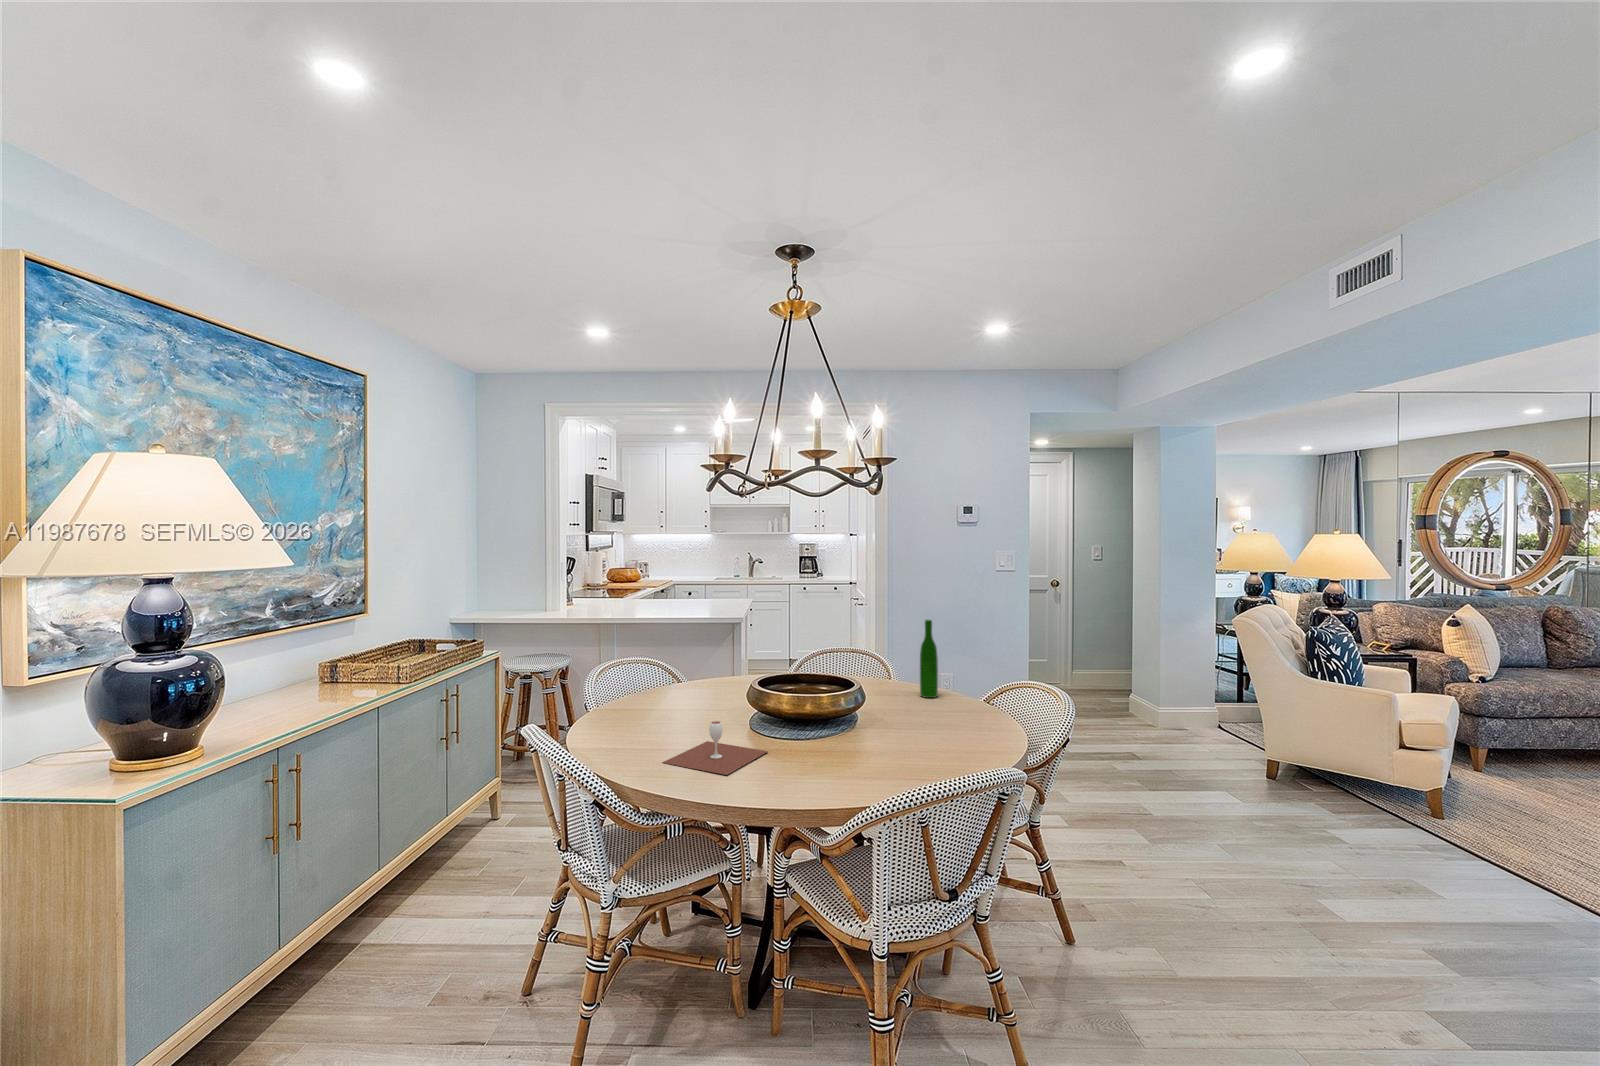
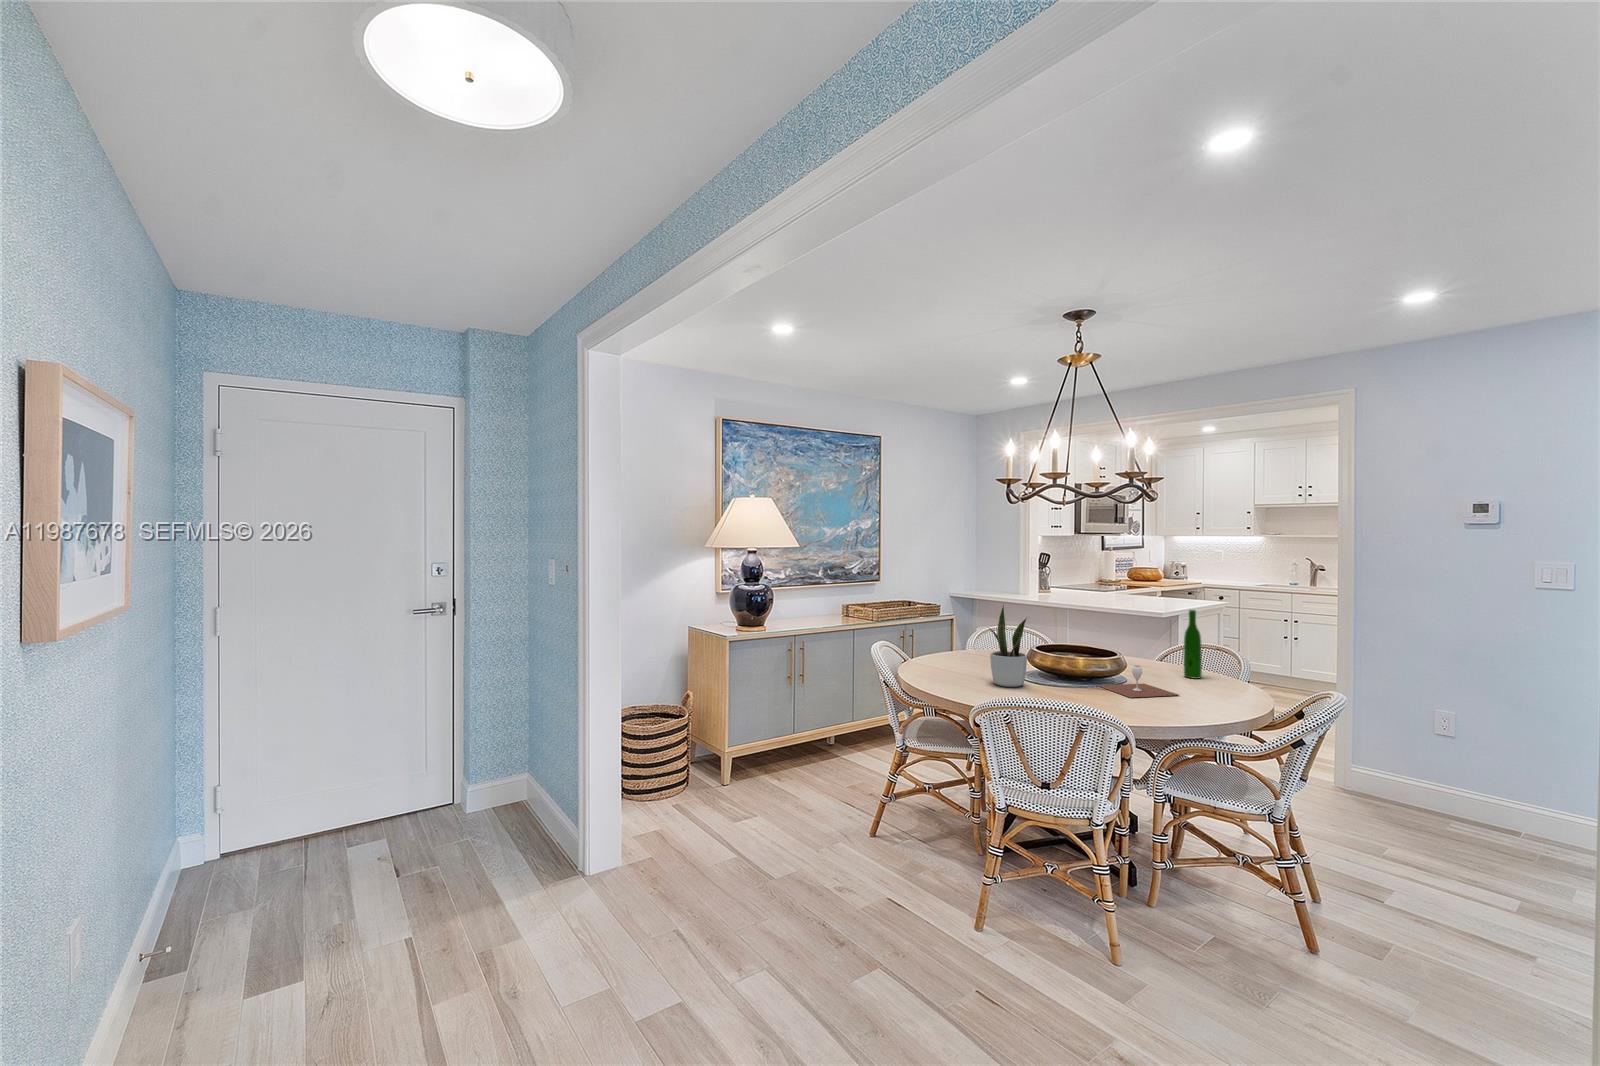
potted plant: none [787,640,879,768] -> present [989,605,1027,687]
wine glass: present [662,721,768,775] -> present [1099,665,1178,698]

